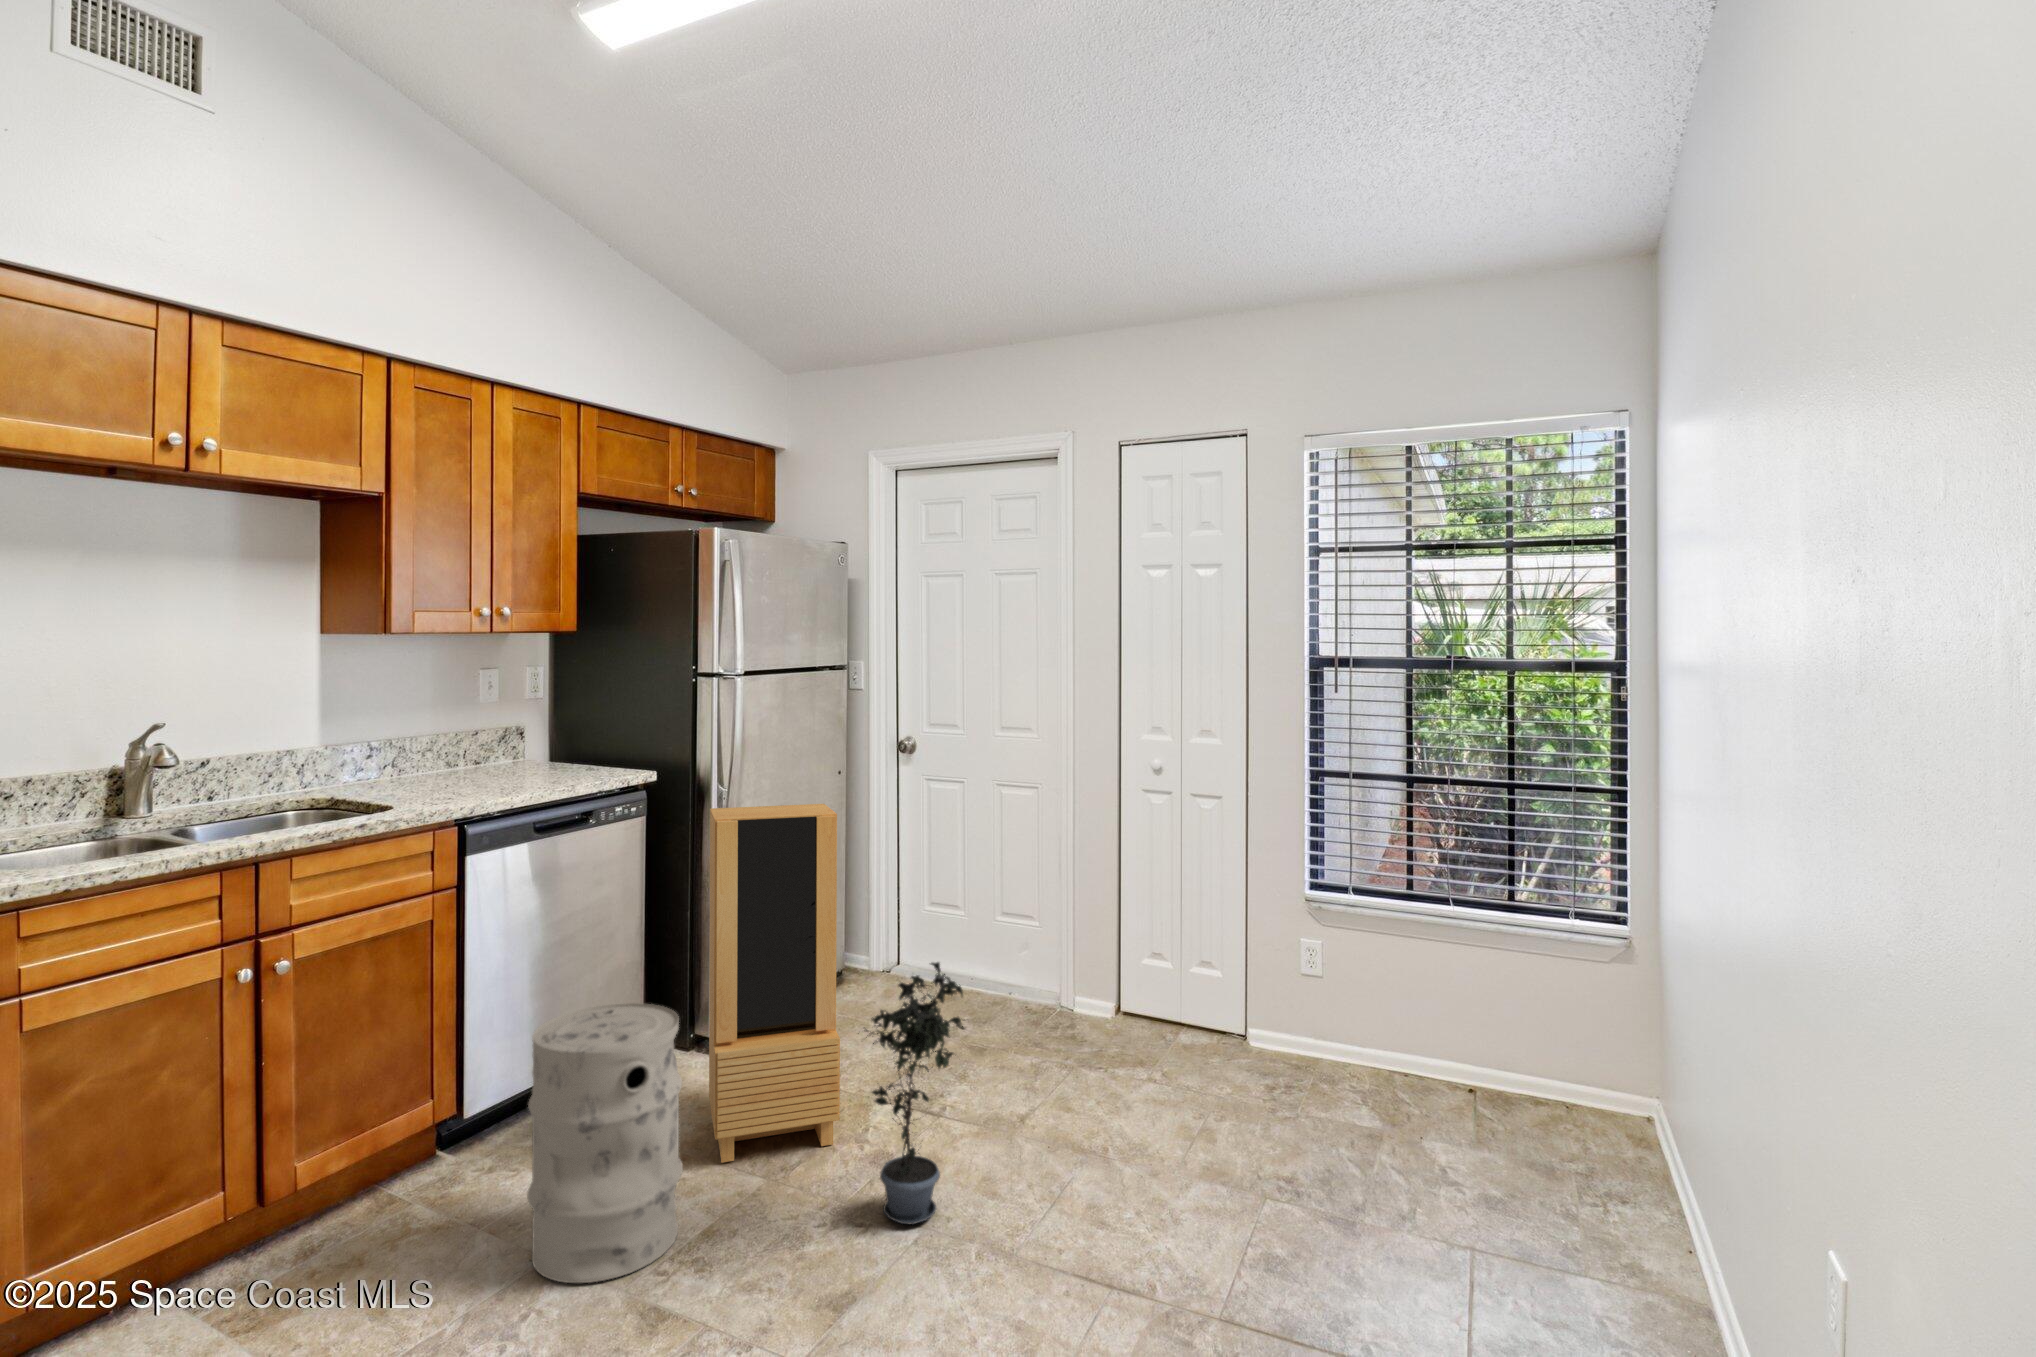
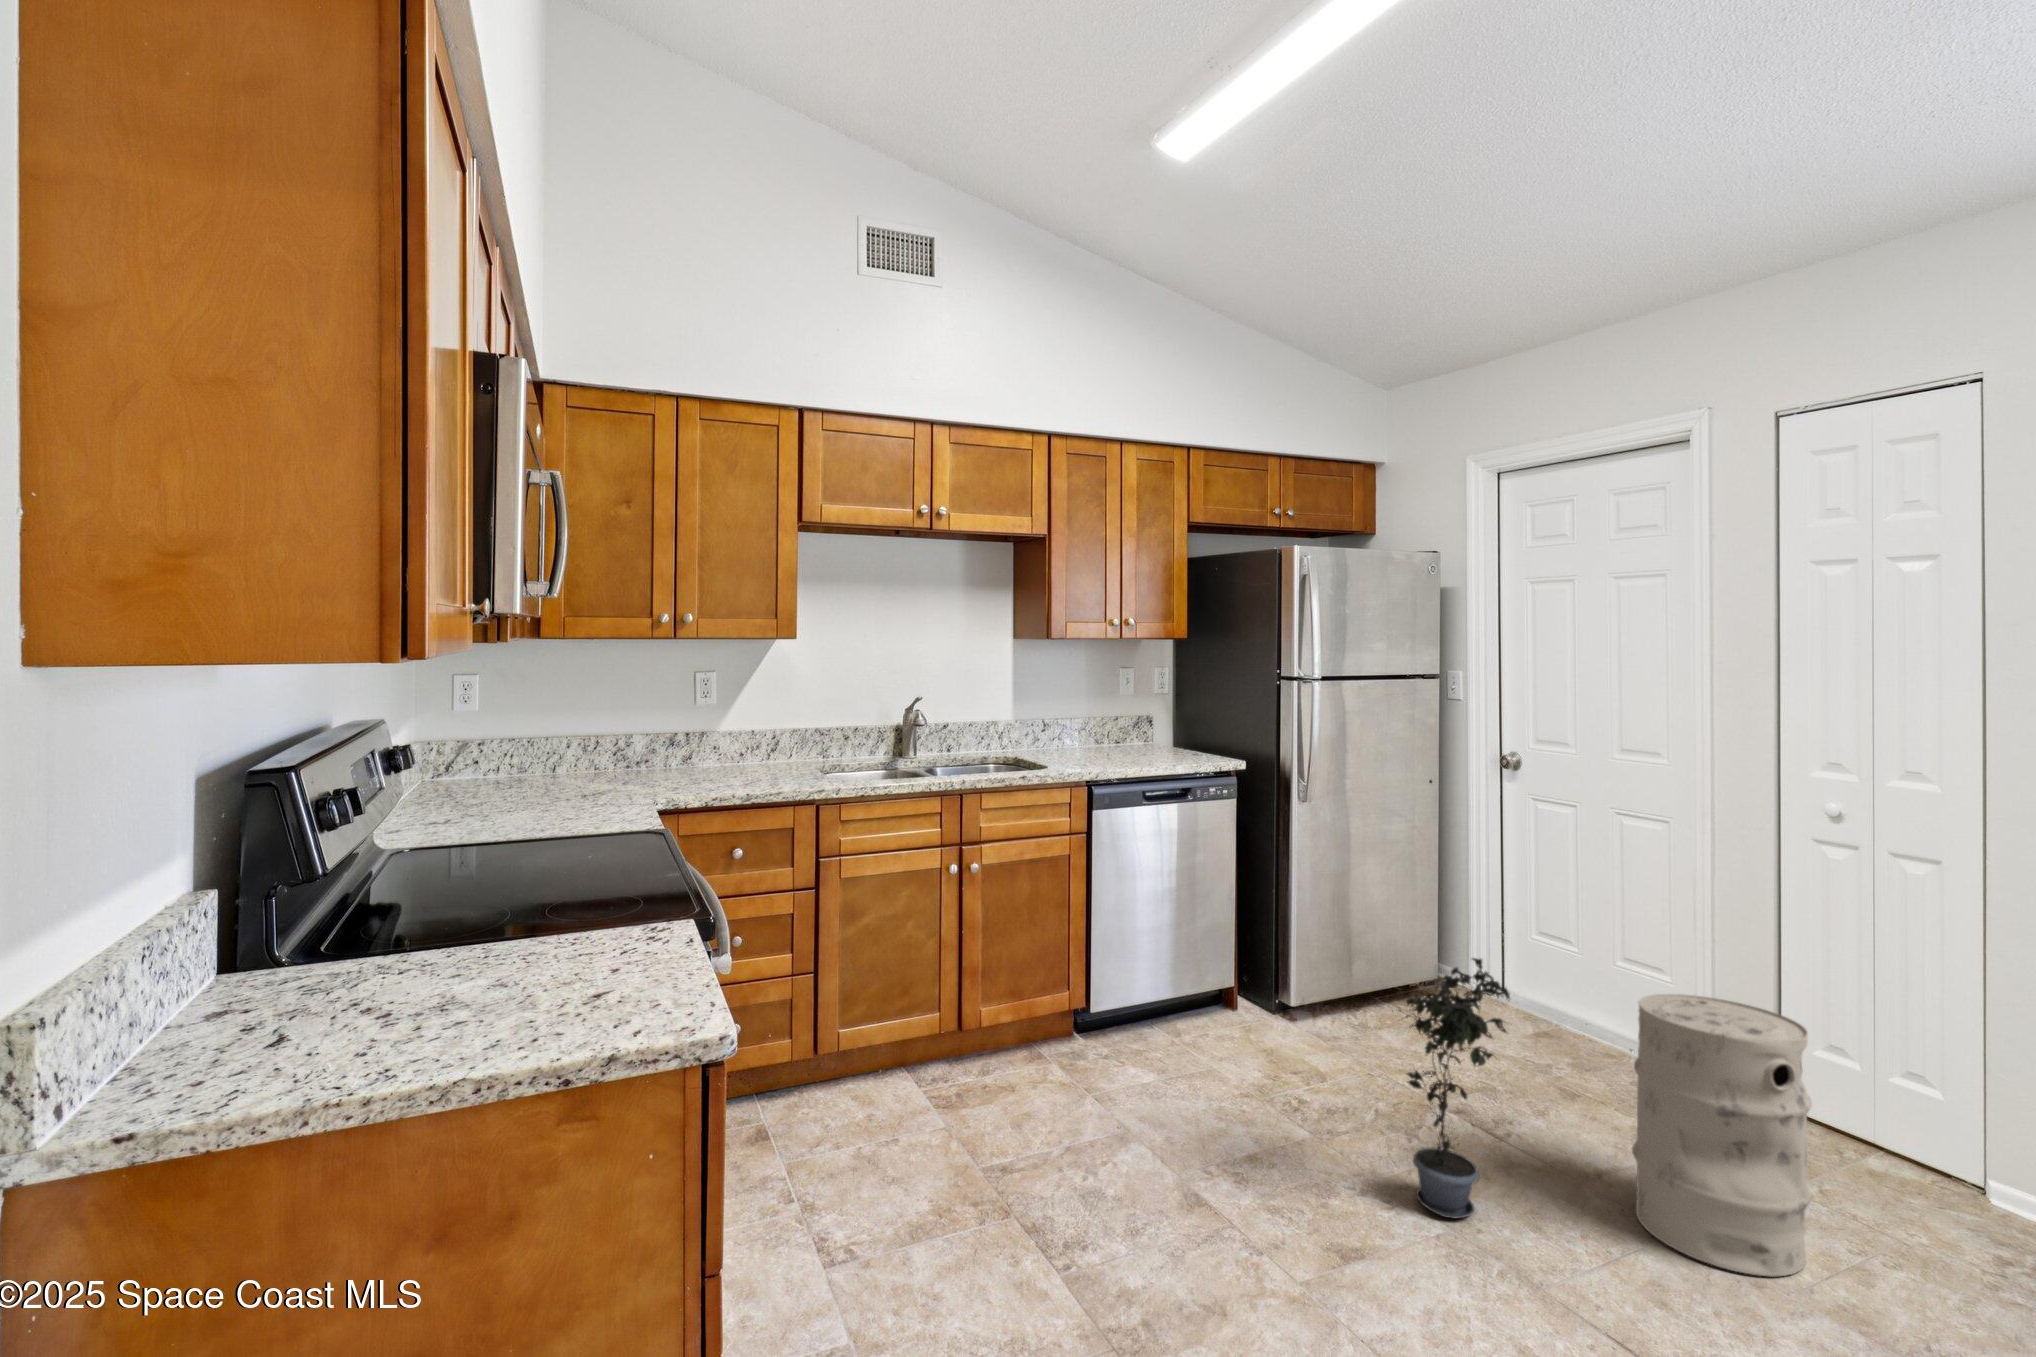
storage cabinet: present [709,804,840,1163] -> none [1270,790,1394,1124]
trash can: present [527,1003,683,1283] -> present [1632,994,1812,1277]

